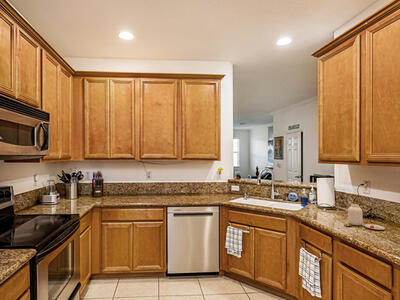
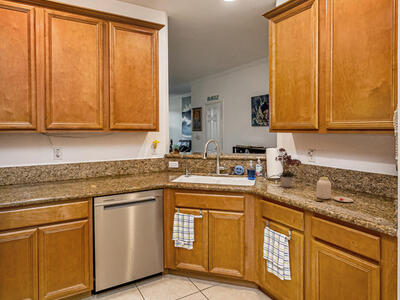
flower arrangement: none [315,174,344,213] -> present [275,148,301,187]

